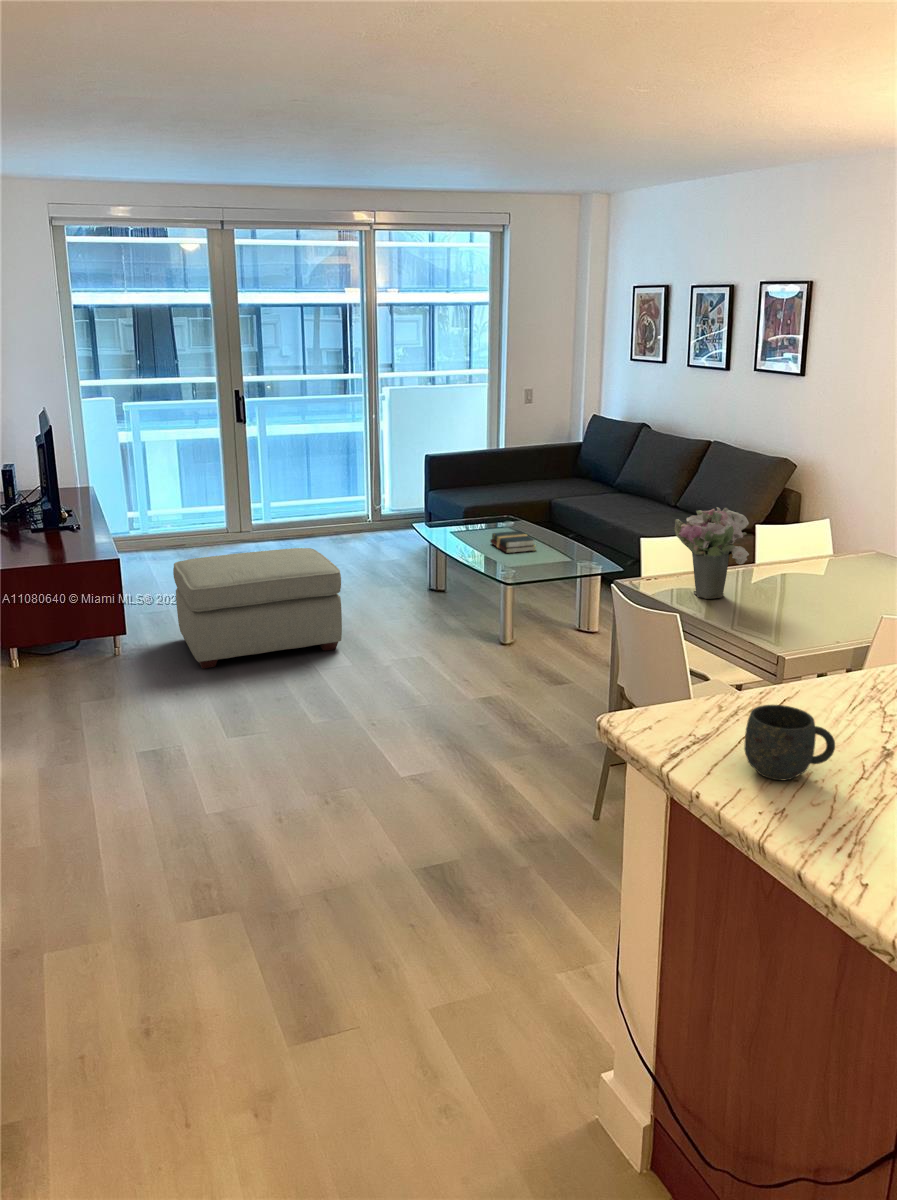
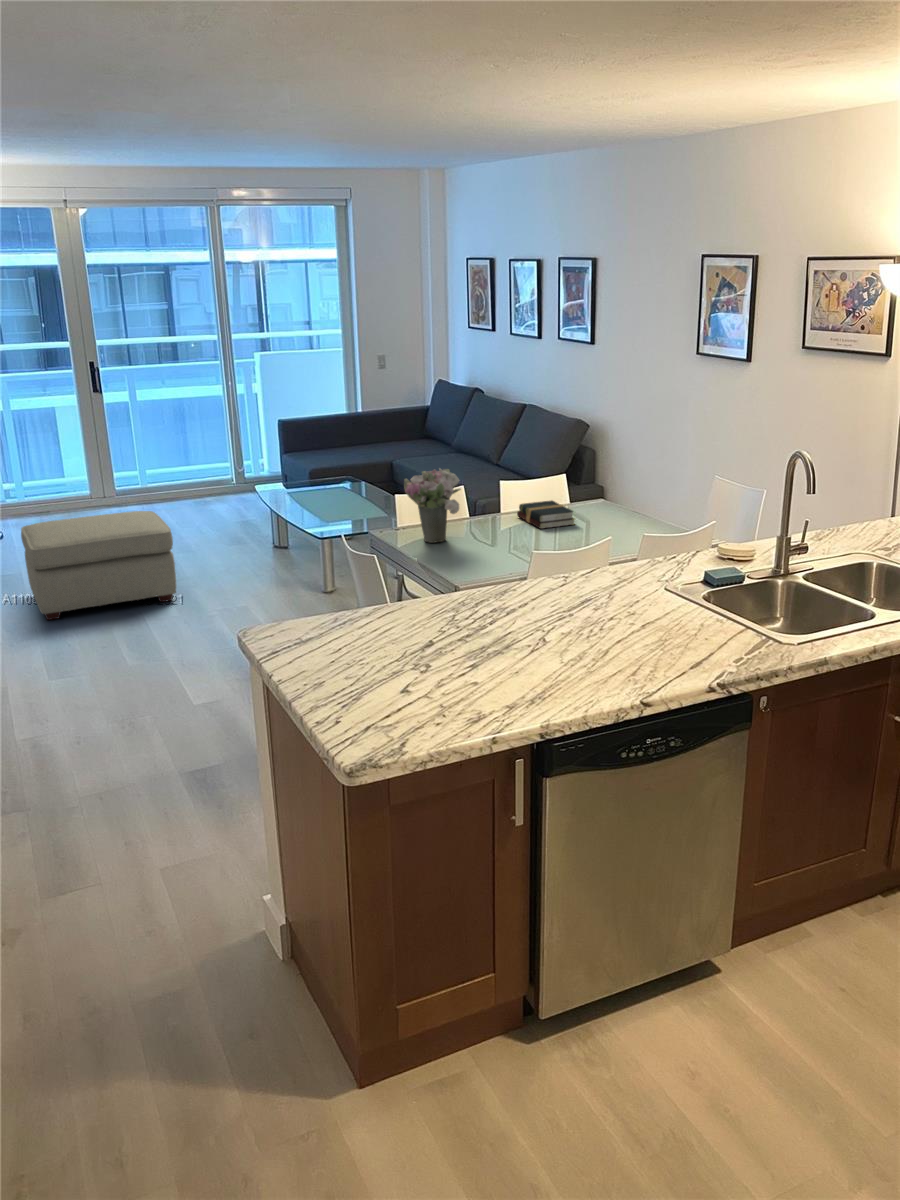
hardback book: present [491,531,536,553] -> present [517,501,575,529]
mug: present [744,705,835,780] -> none [309,602,364,650]

